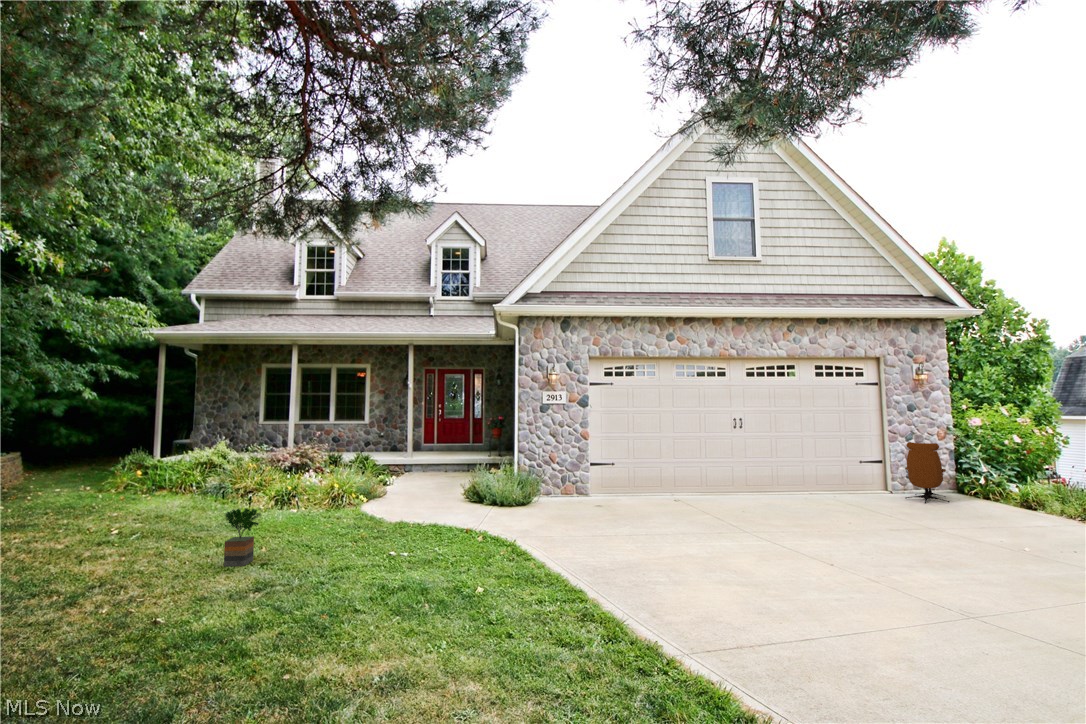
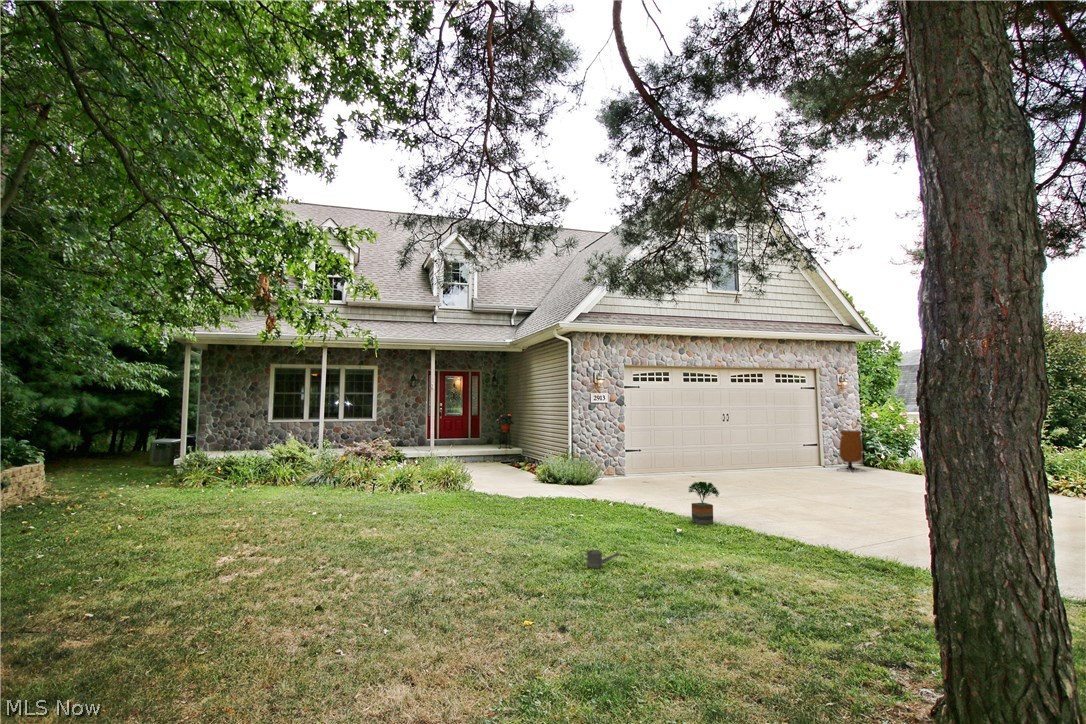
potted tree: present [224,508,261,566] -> present [689,482,719,524]
watering can: none [128,652,164,691] -> present [580,550,619,569]

